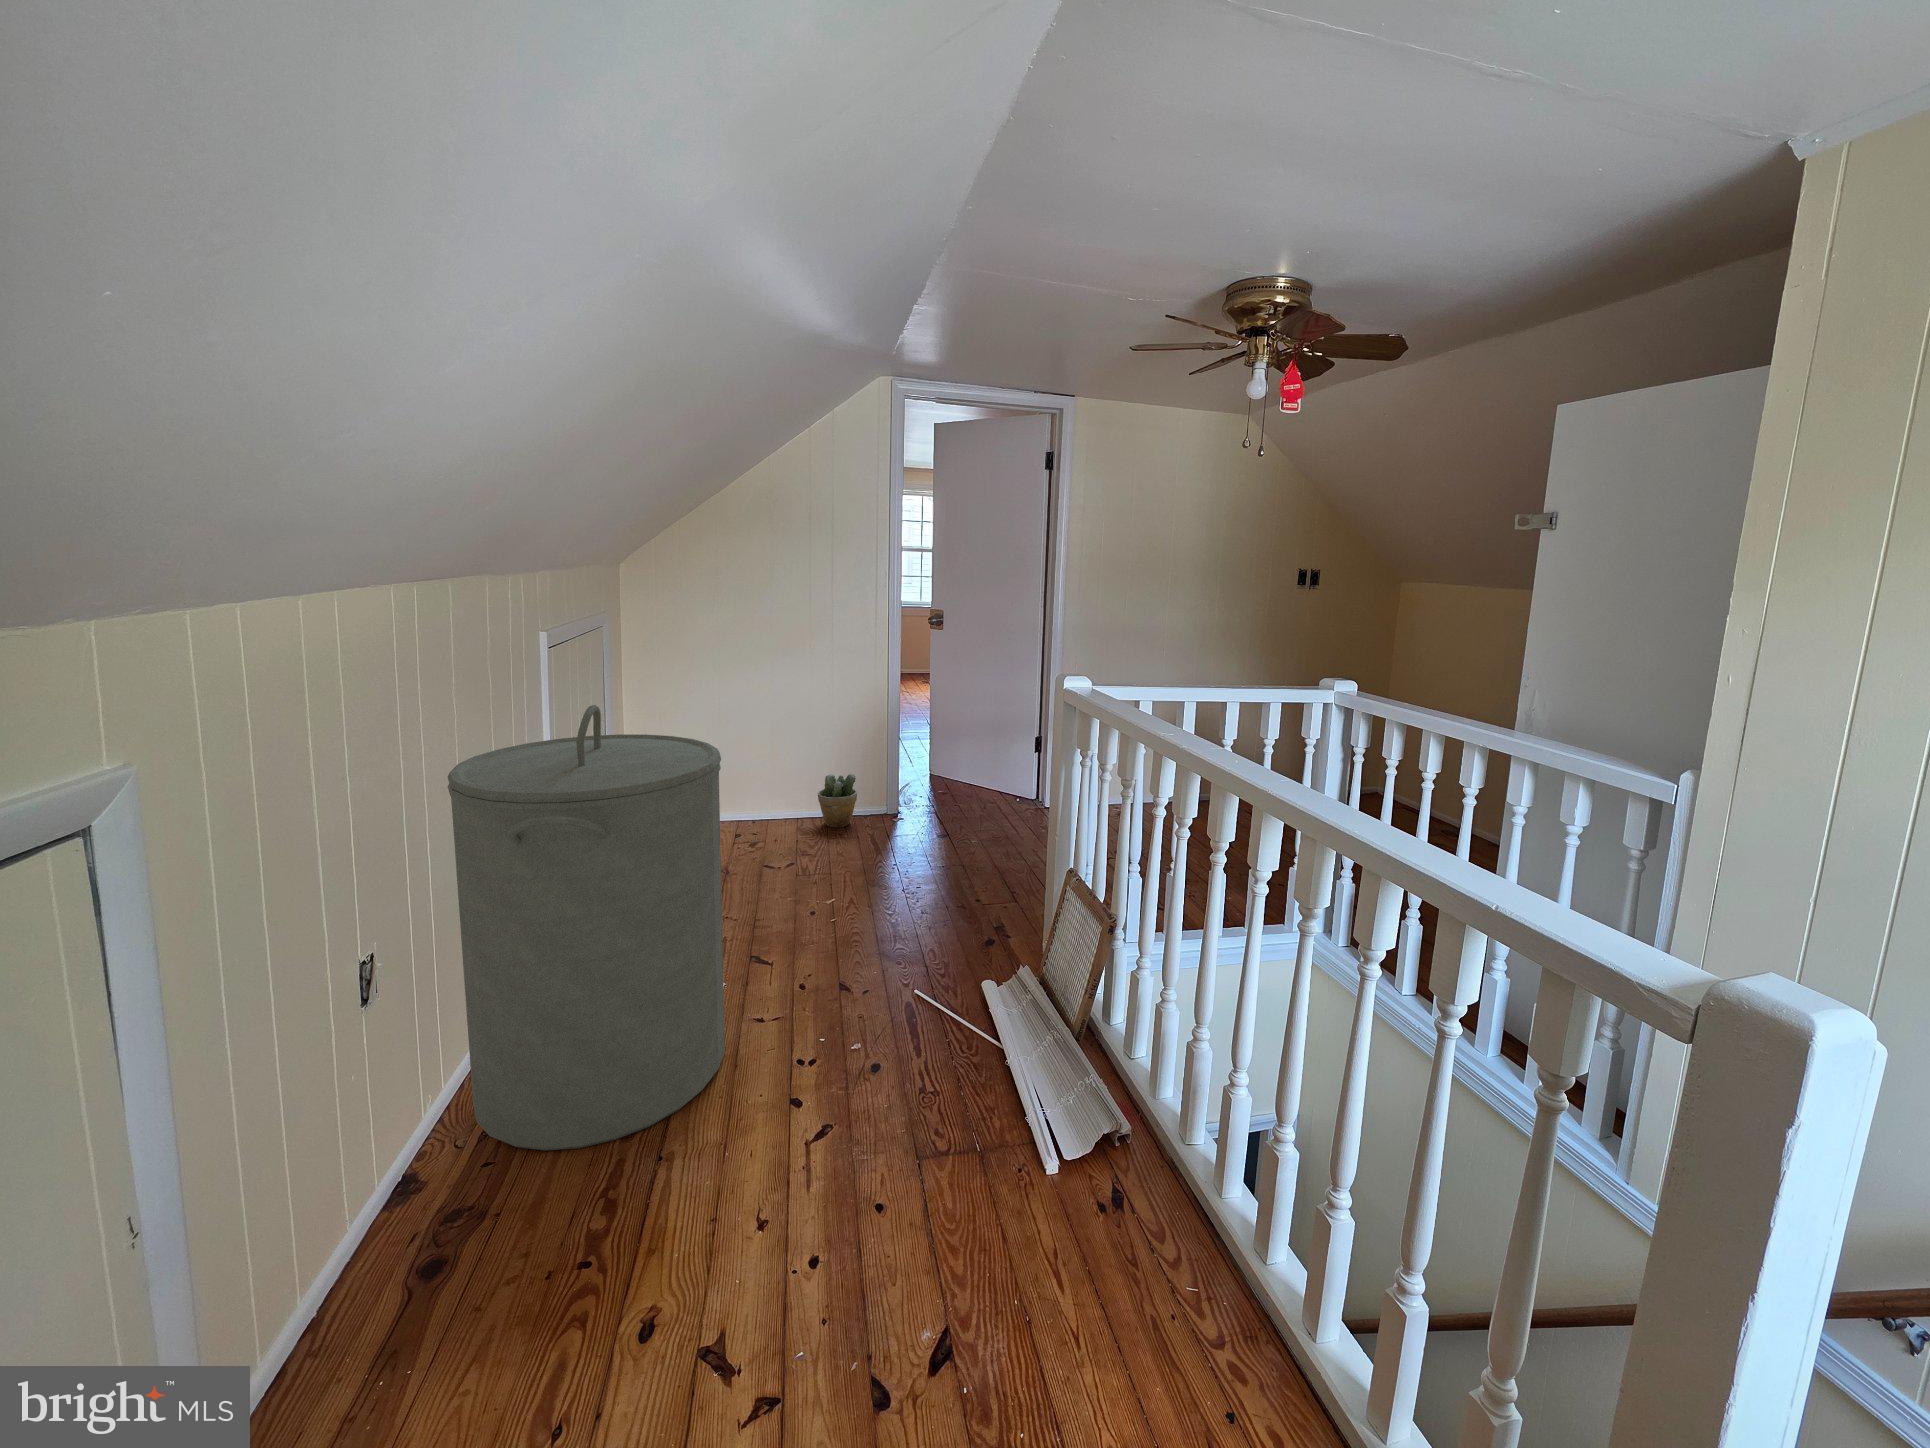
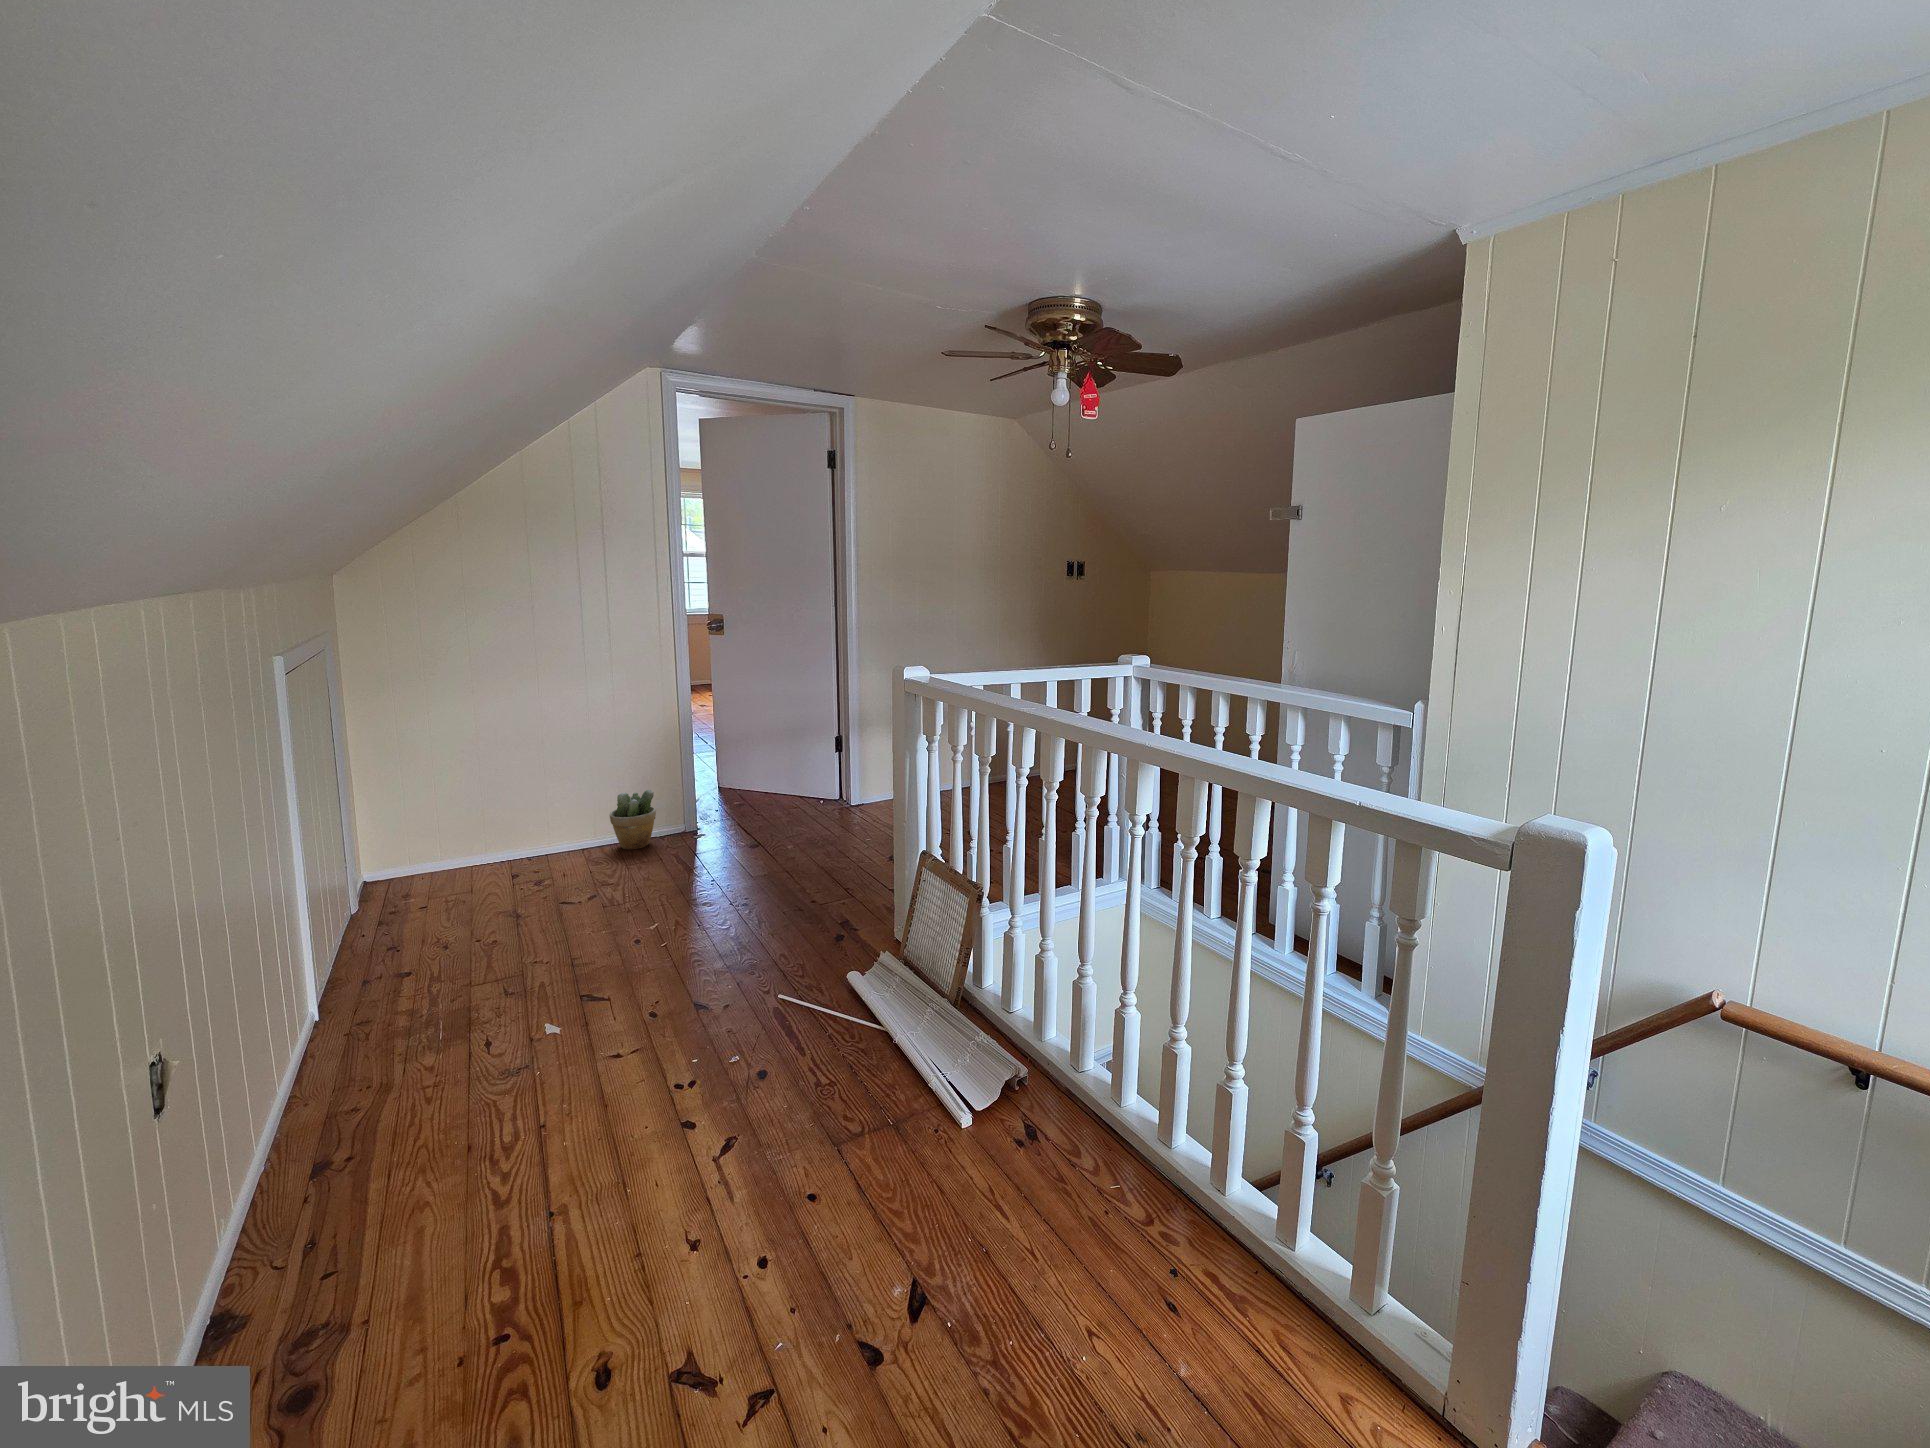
laundry hamper: present [448,705,725,1151] -> none [219,730,590,1251]

